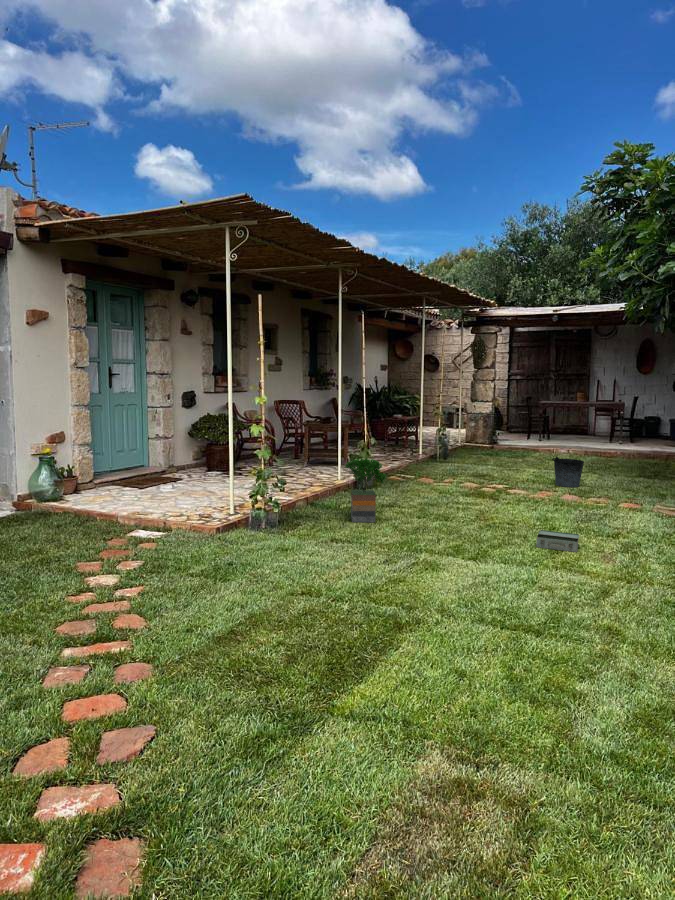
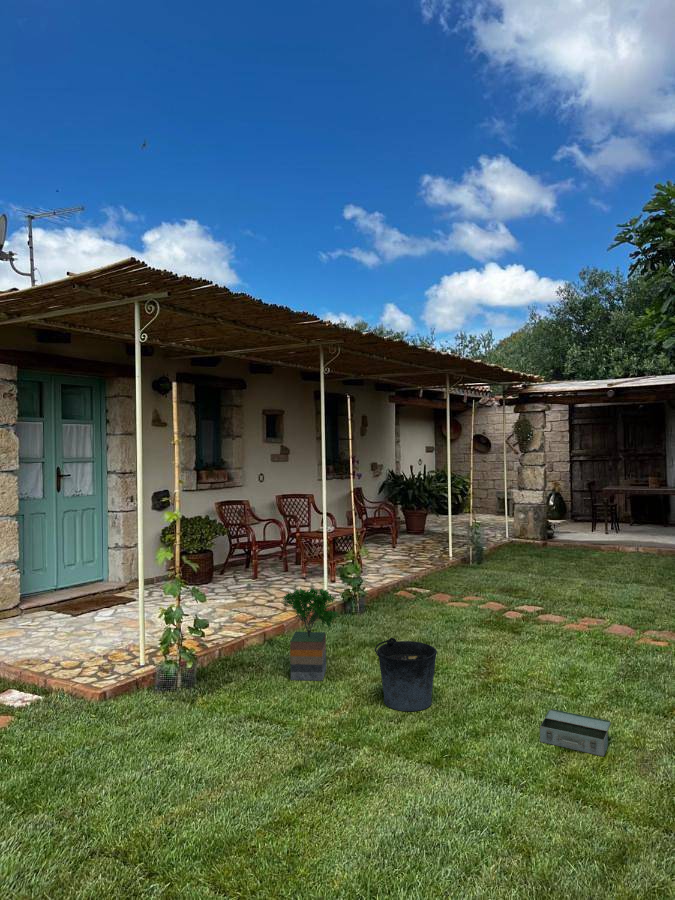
bucket: present [552,457,584,487] -> present [375,638,437,711]

